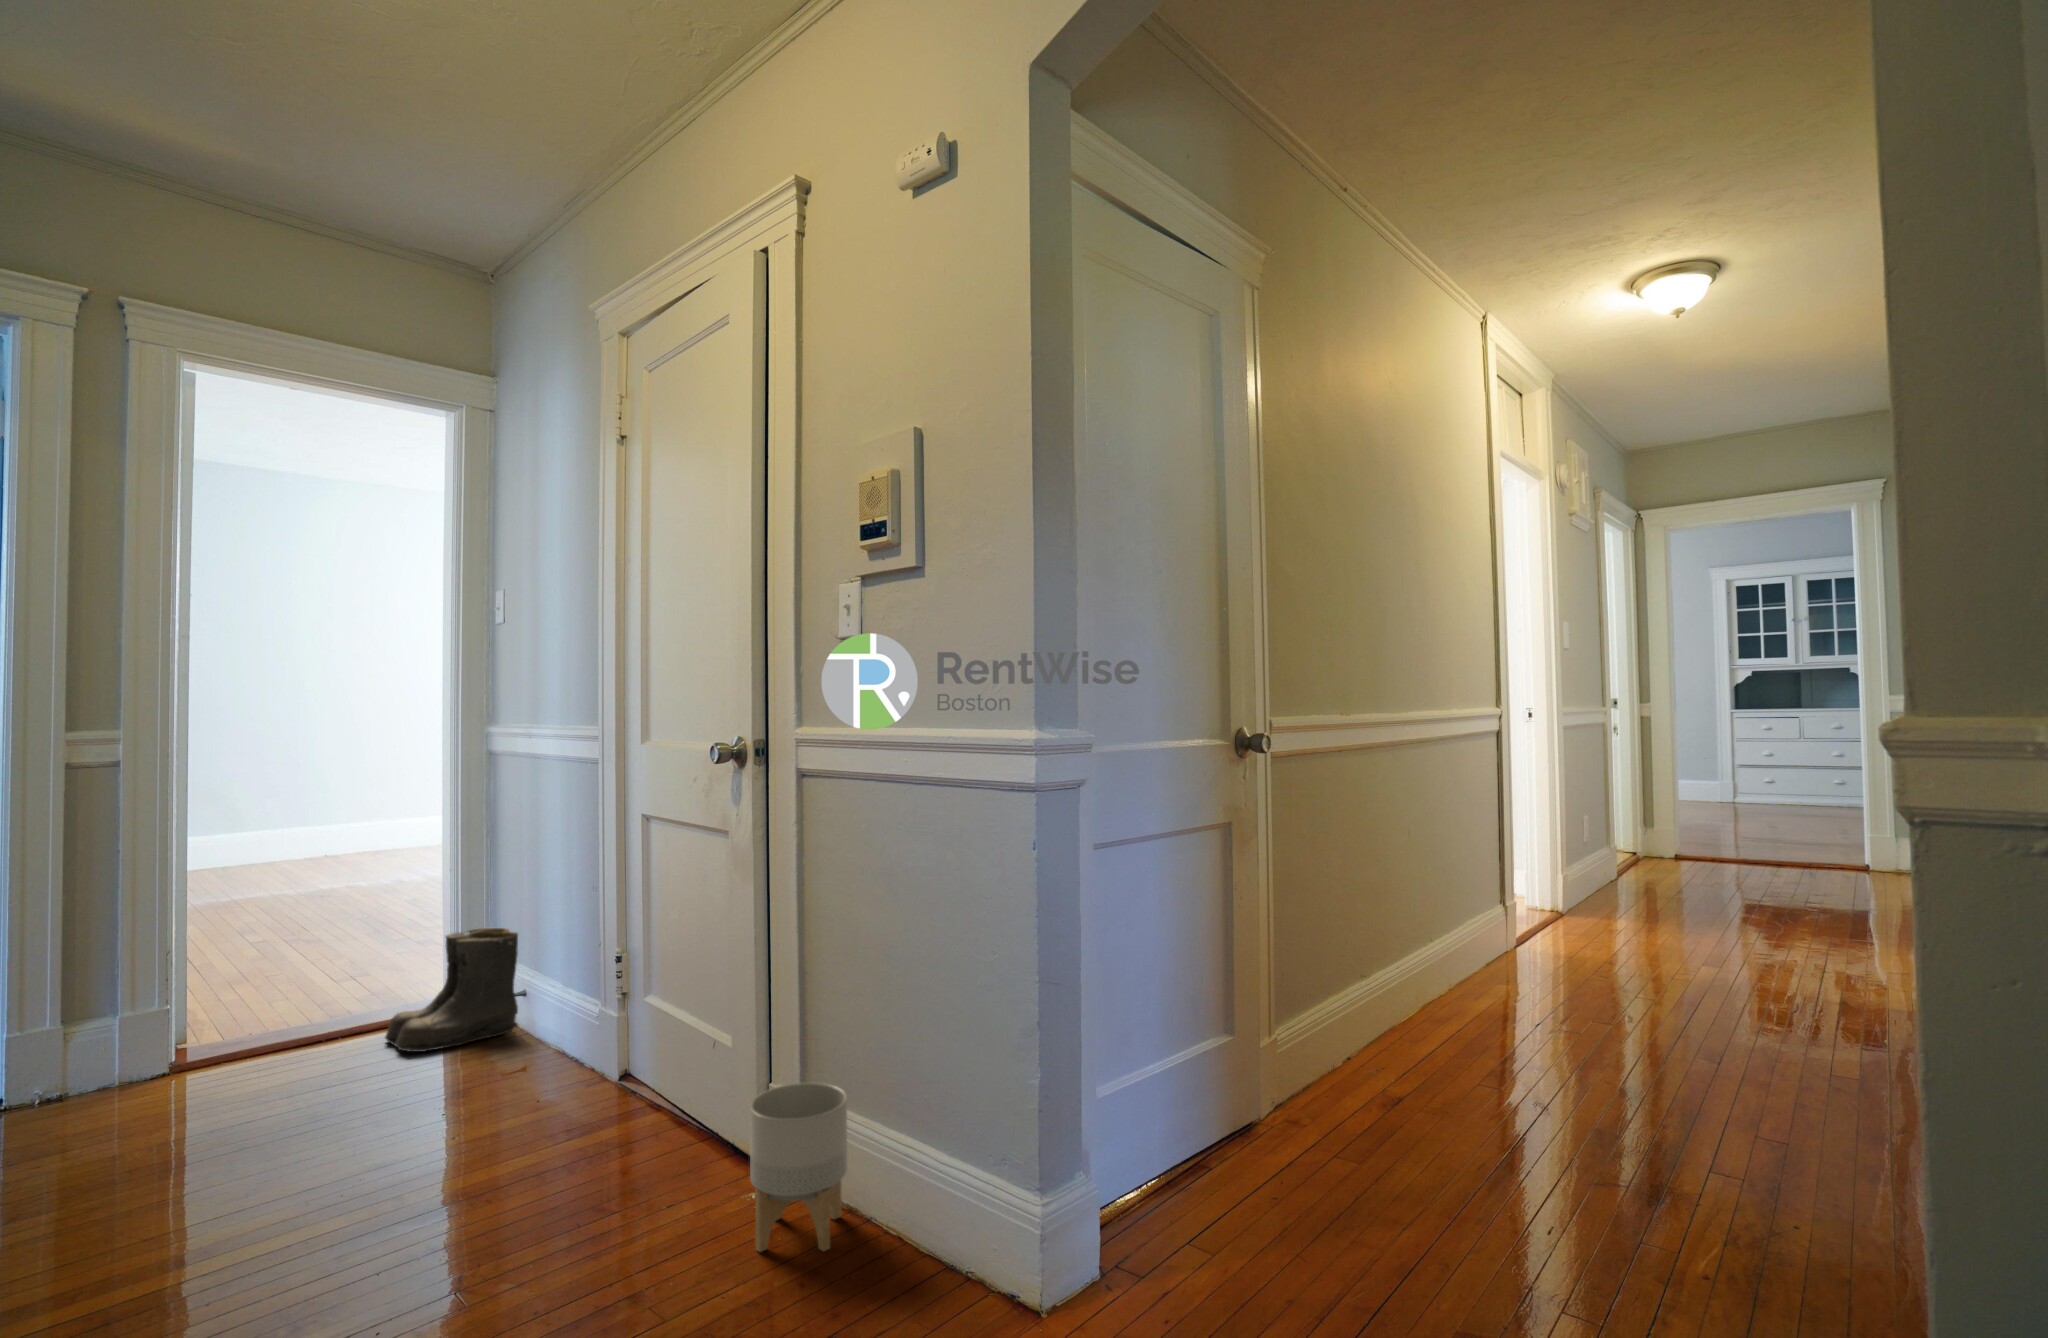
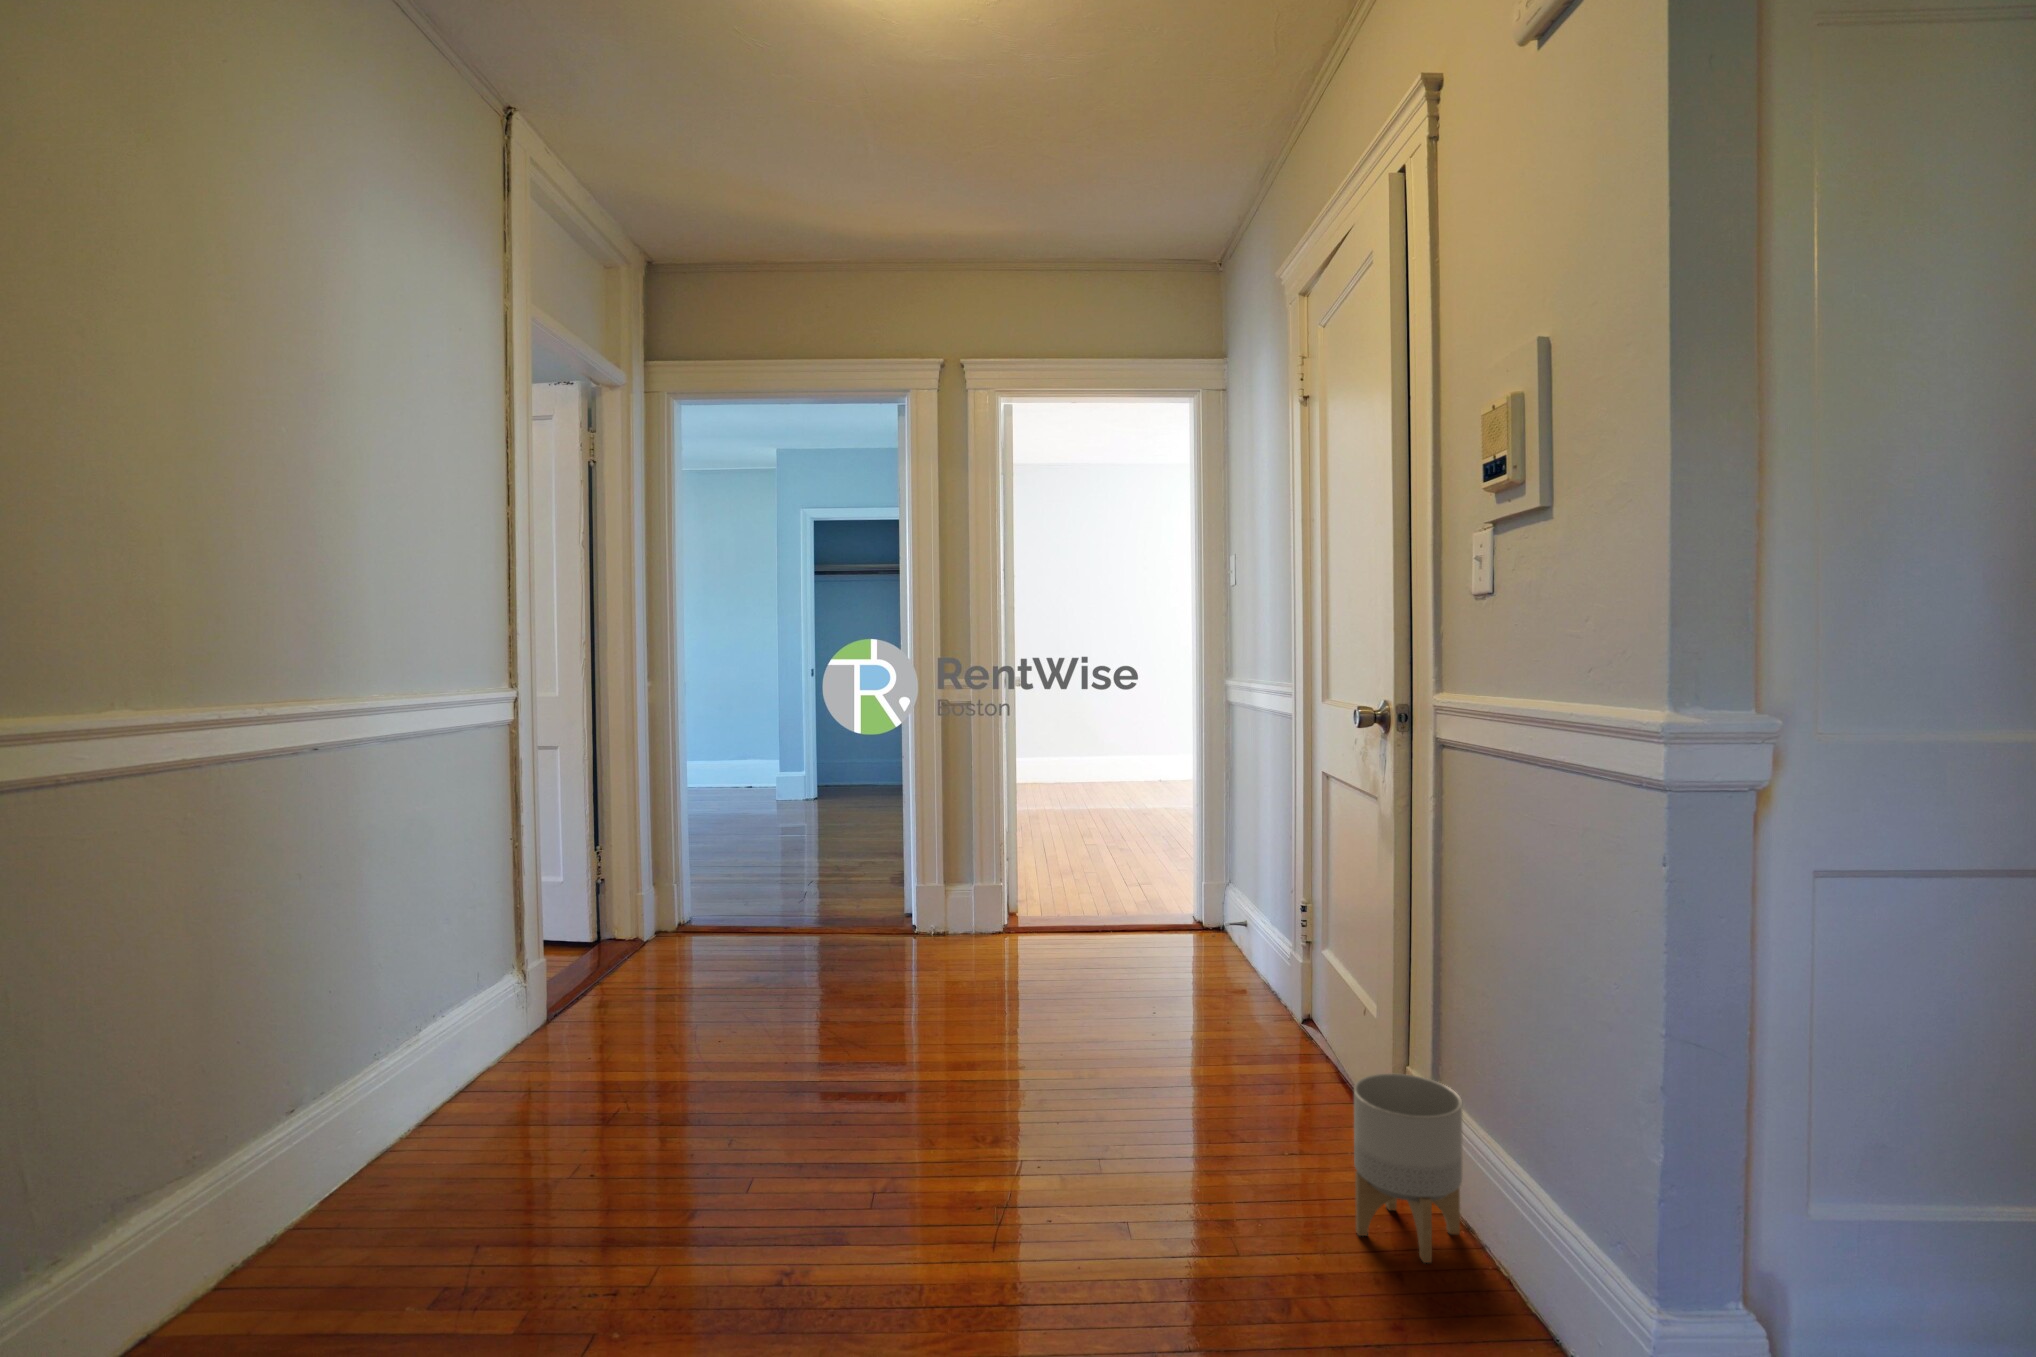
boots: present [385,928,518,1052] -> none [1138,859,1240,958]

